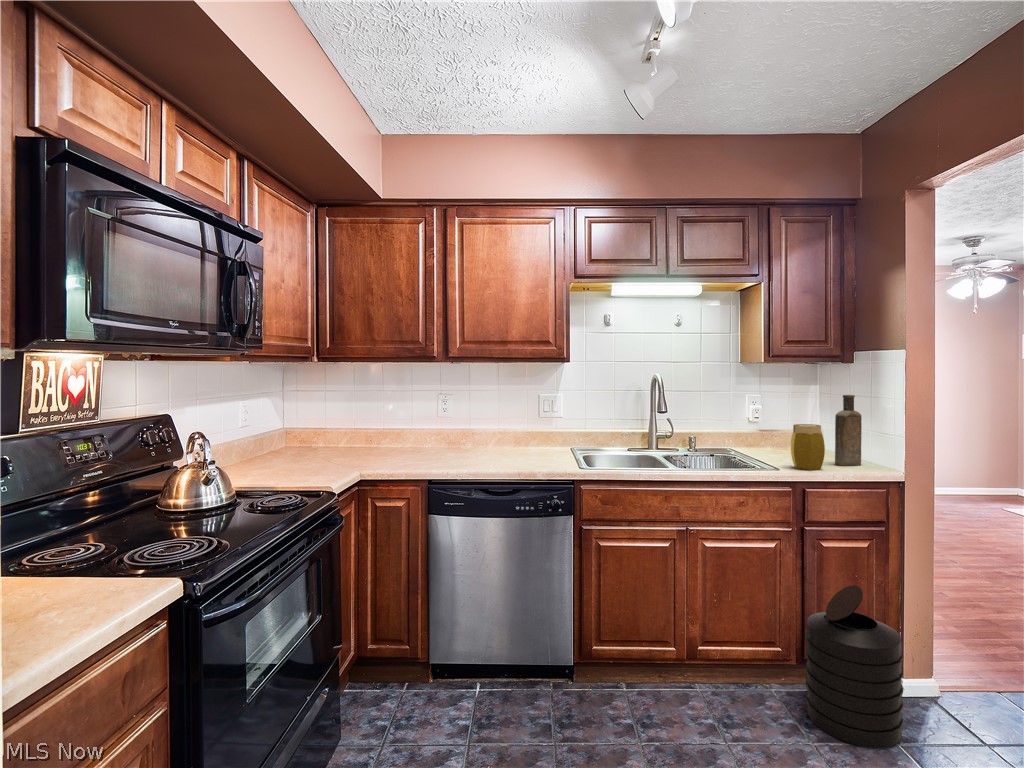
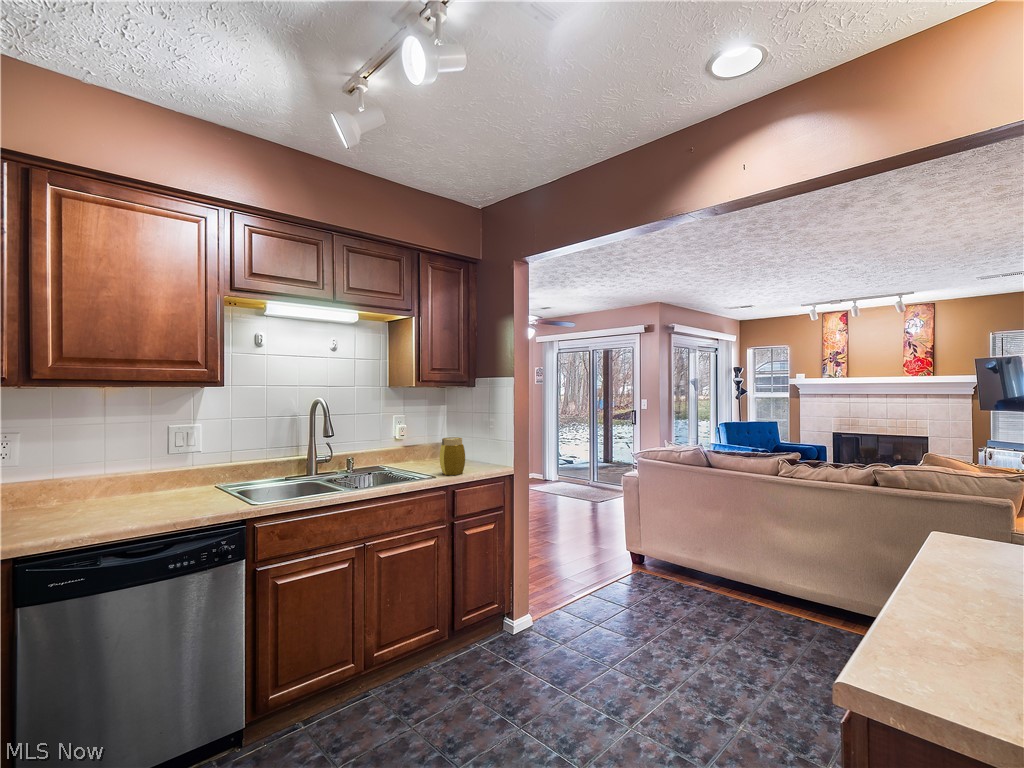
bottle: present [835,395,862,466] -> none [463,412,484,468]
trash can: present [806,585,903,748] -> none [460,562,525,688]

